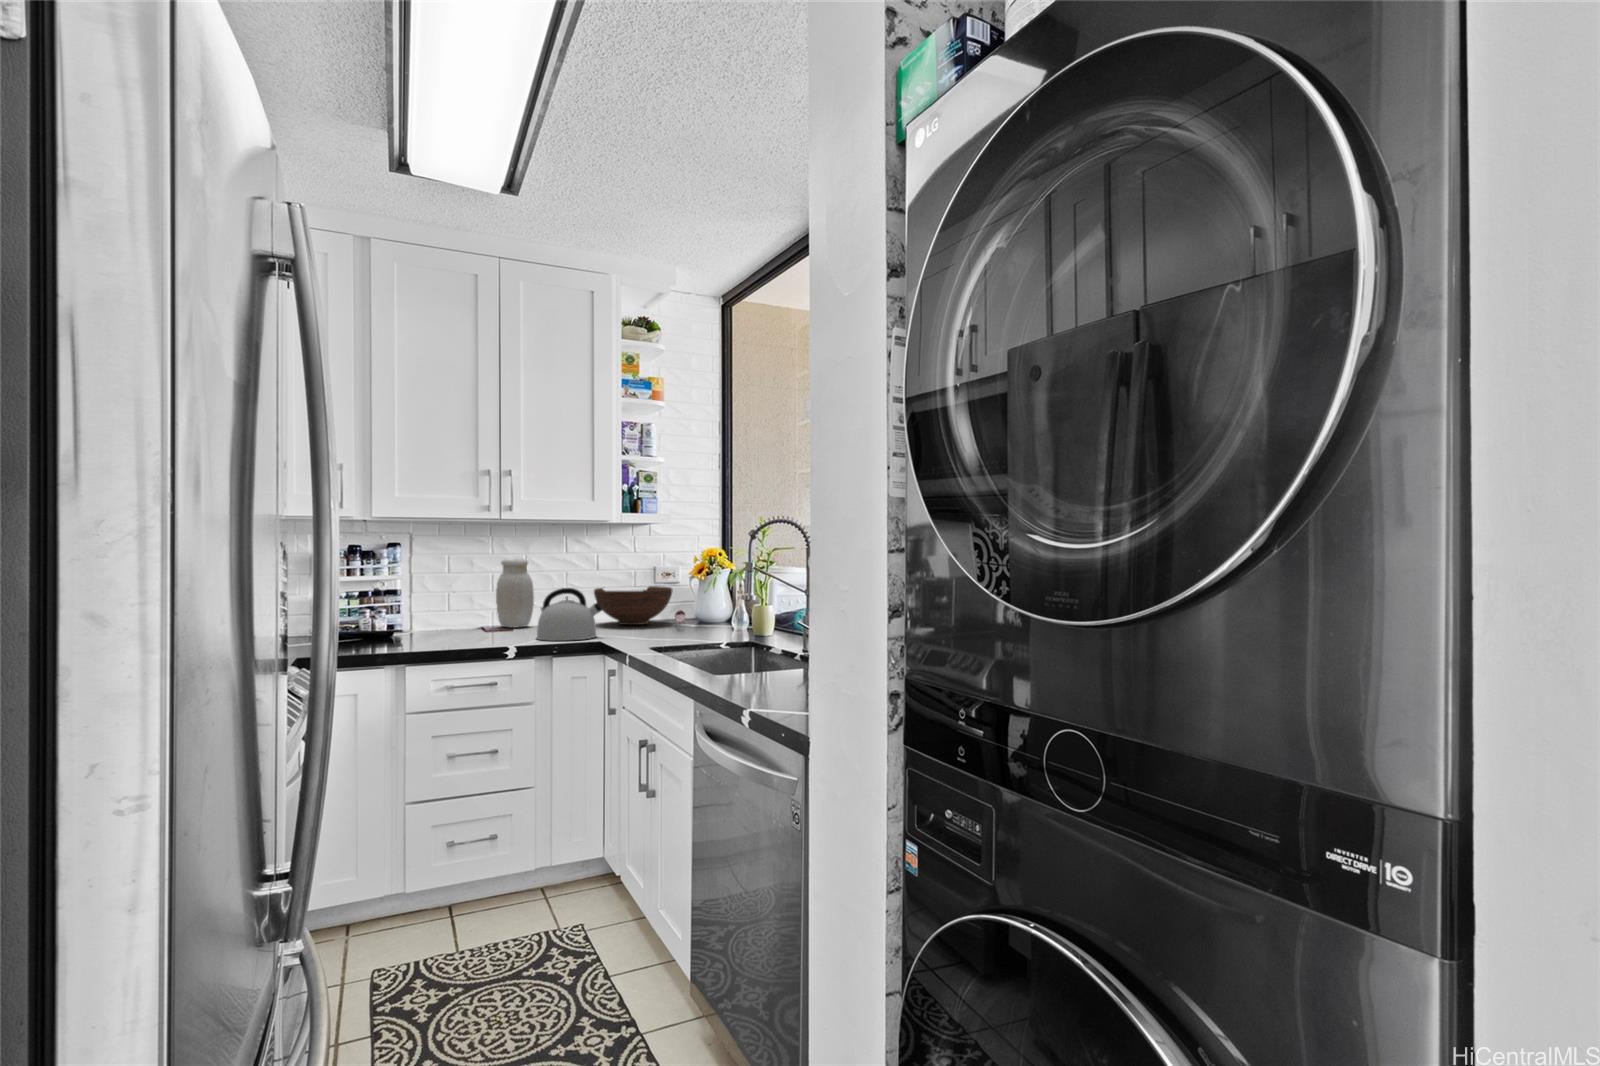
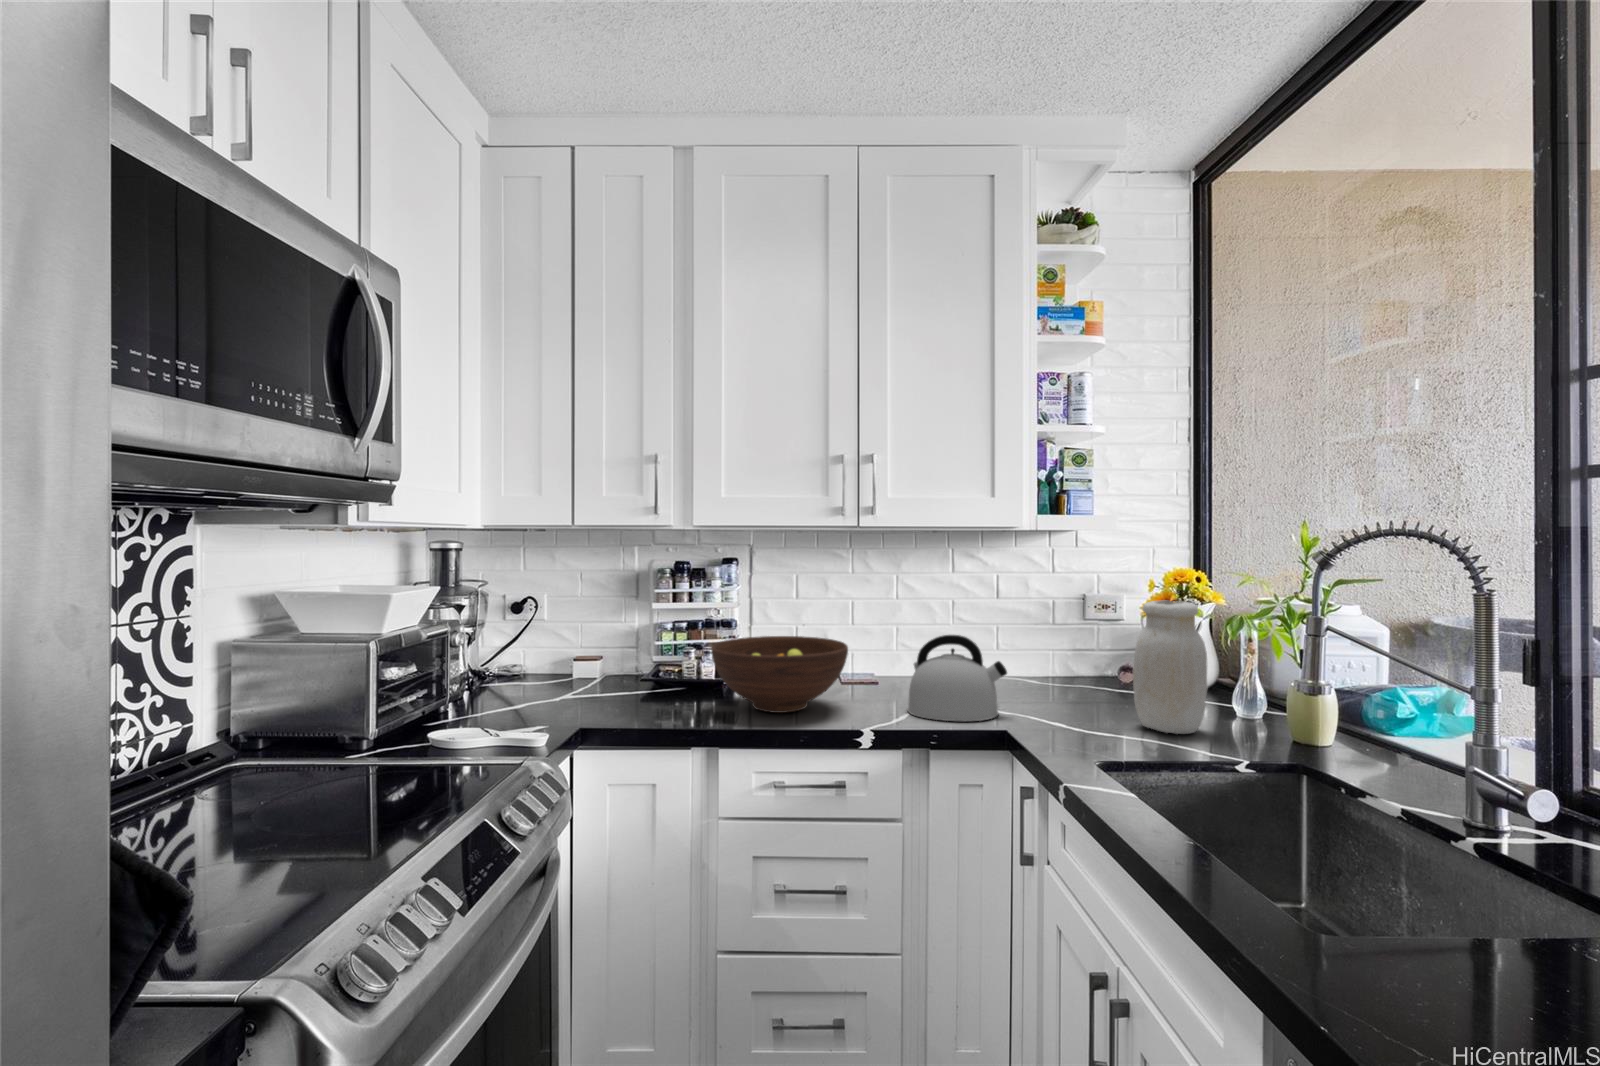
jar: present [496,559,534,628] -> present [1133,601,1207,734]
fruit bowl: present [594,586,673,625] -> present [711,636,848,713]

